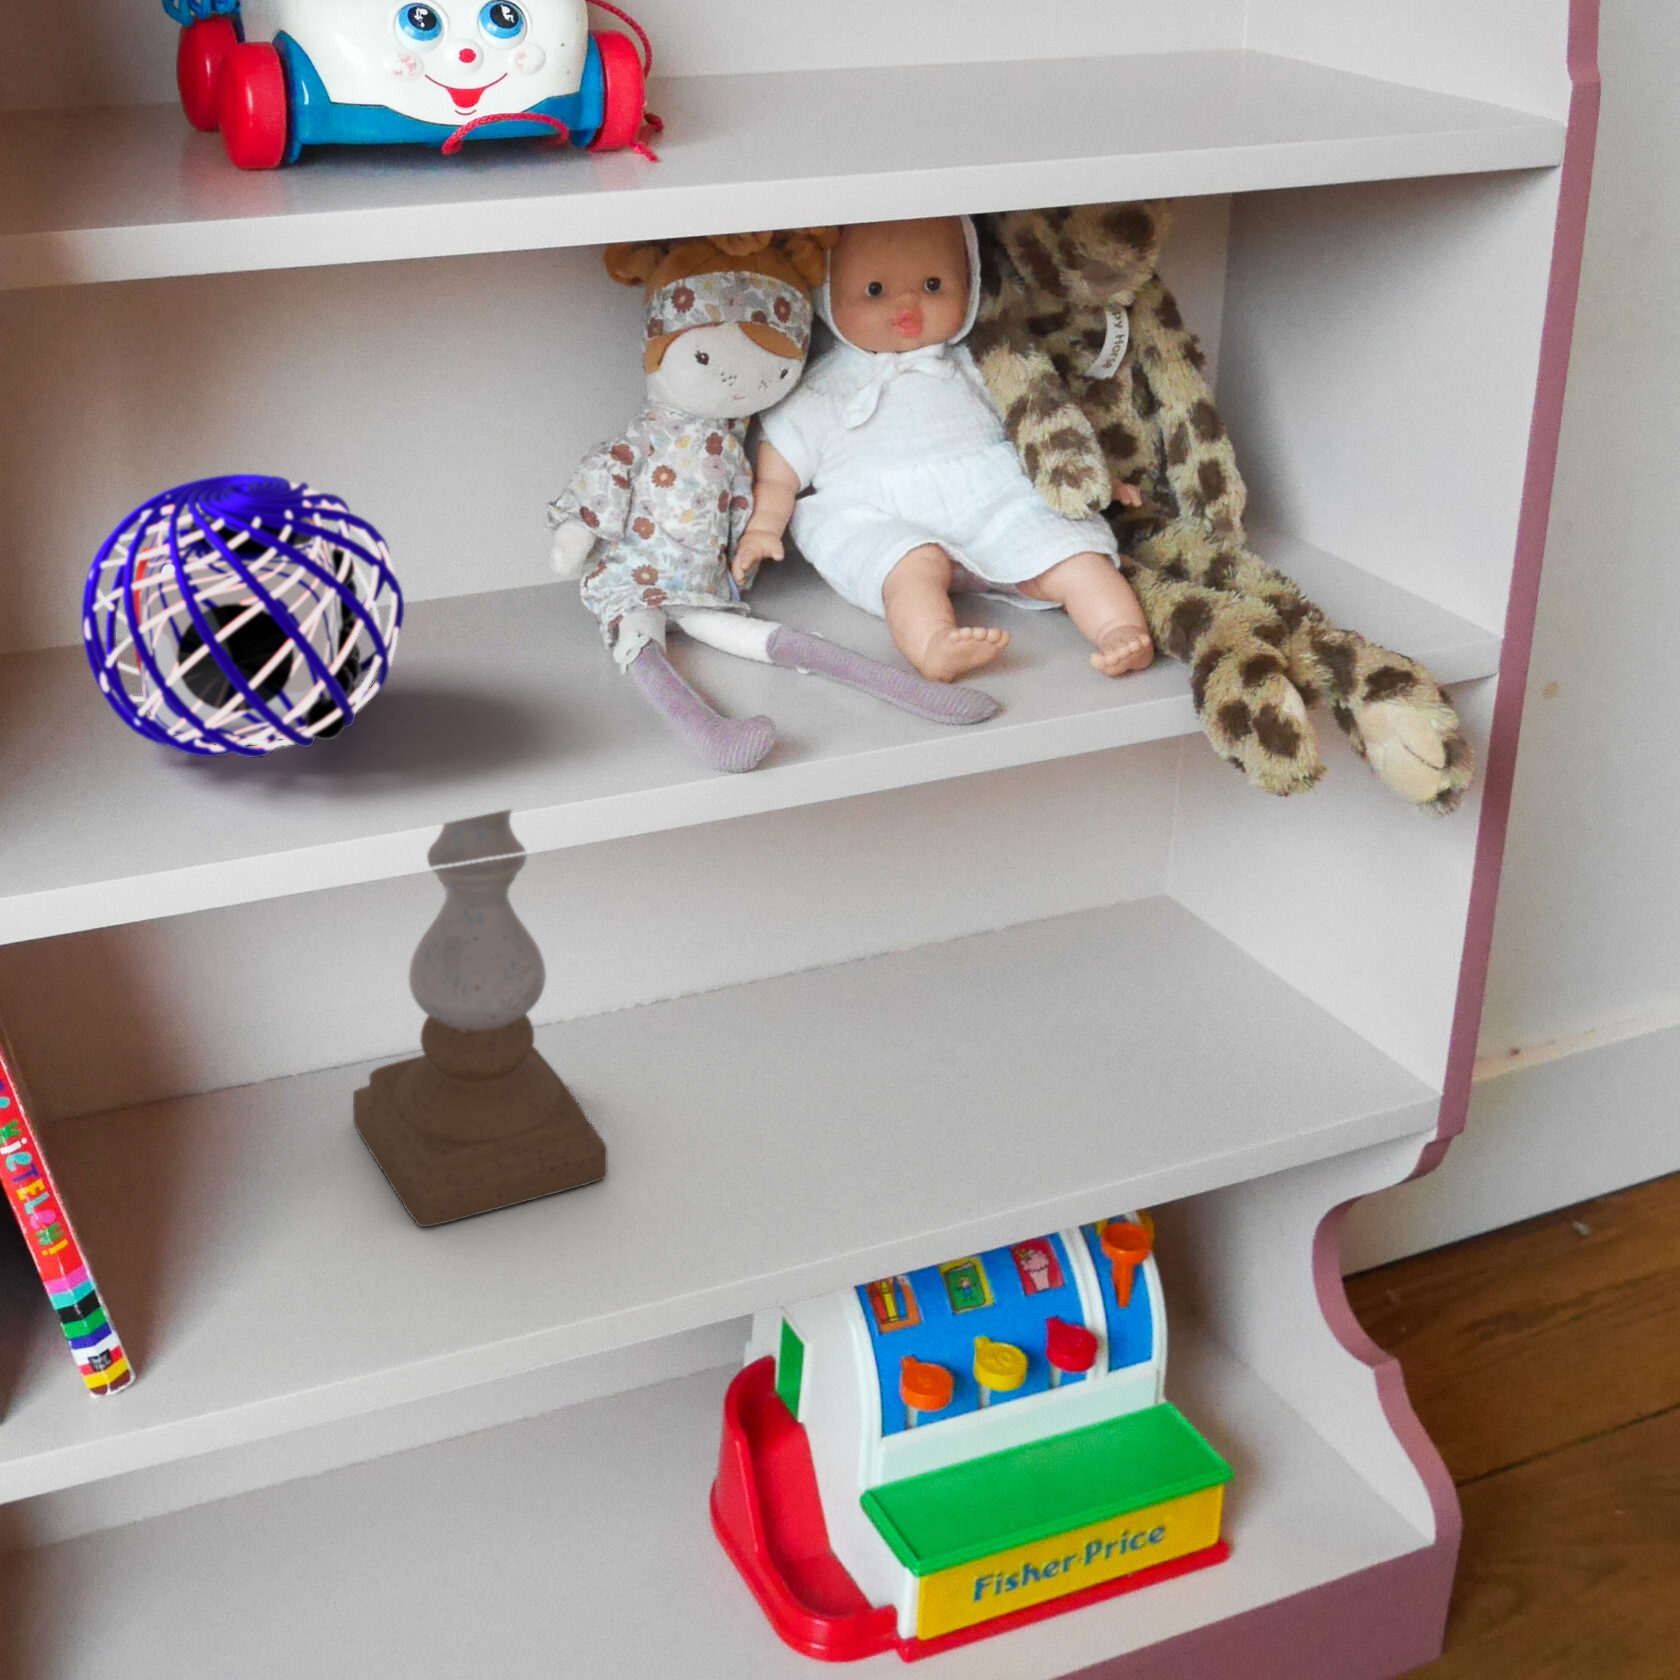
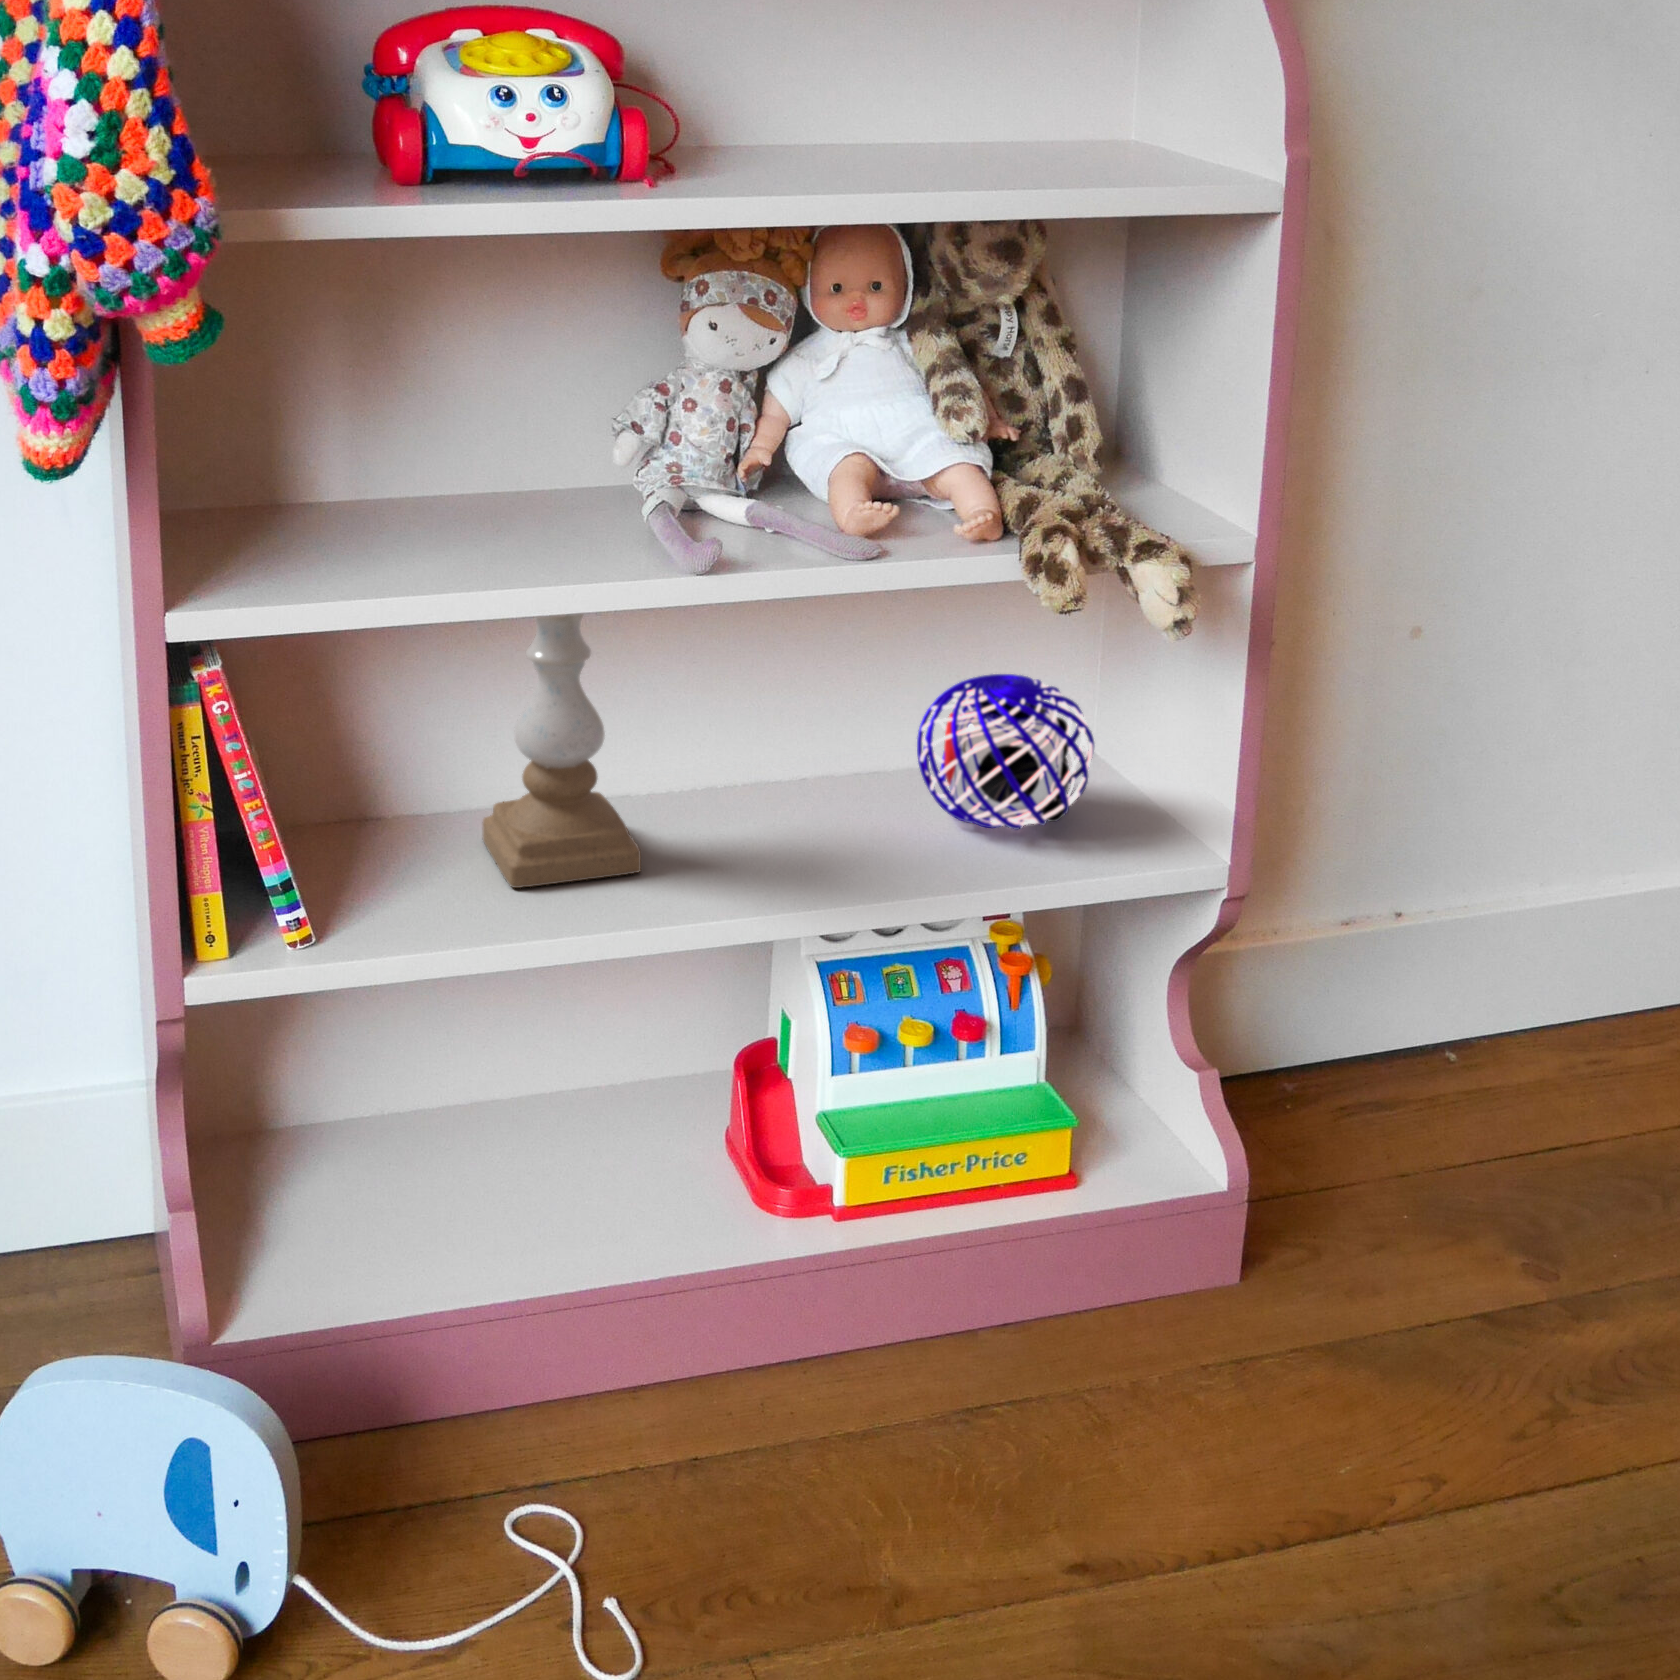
decorative orb: present [82,474,404,758] -> present [917,674,1094,830]

